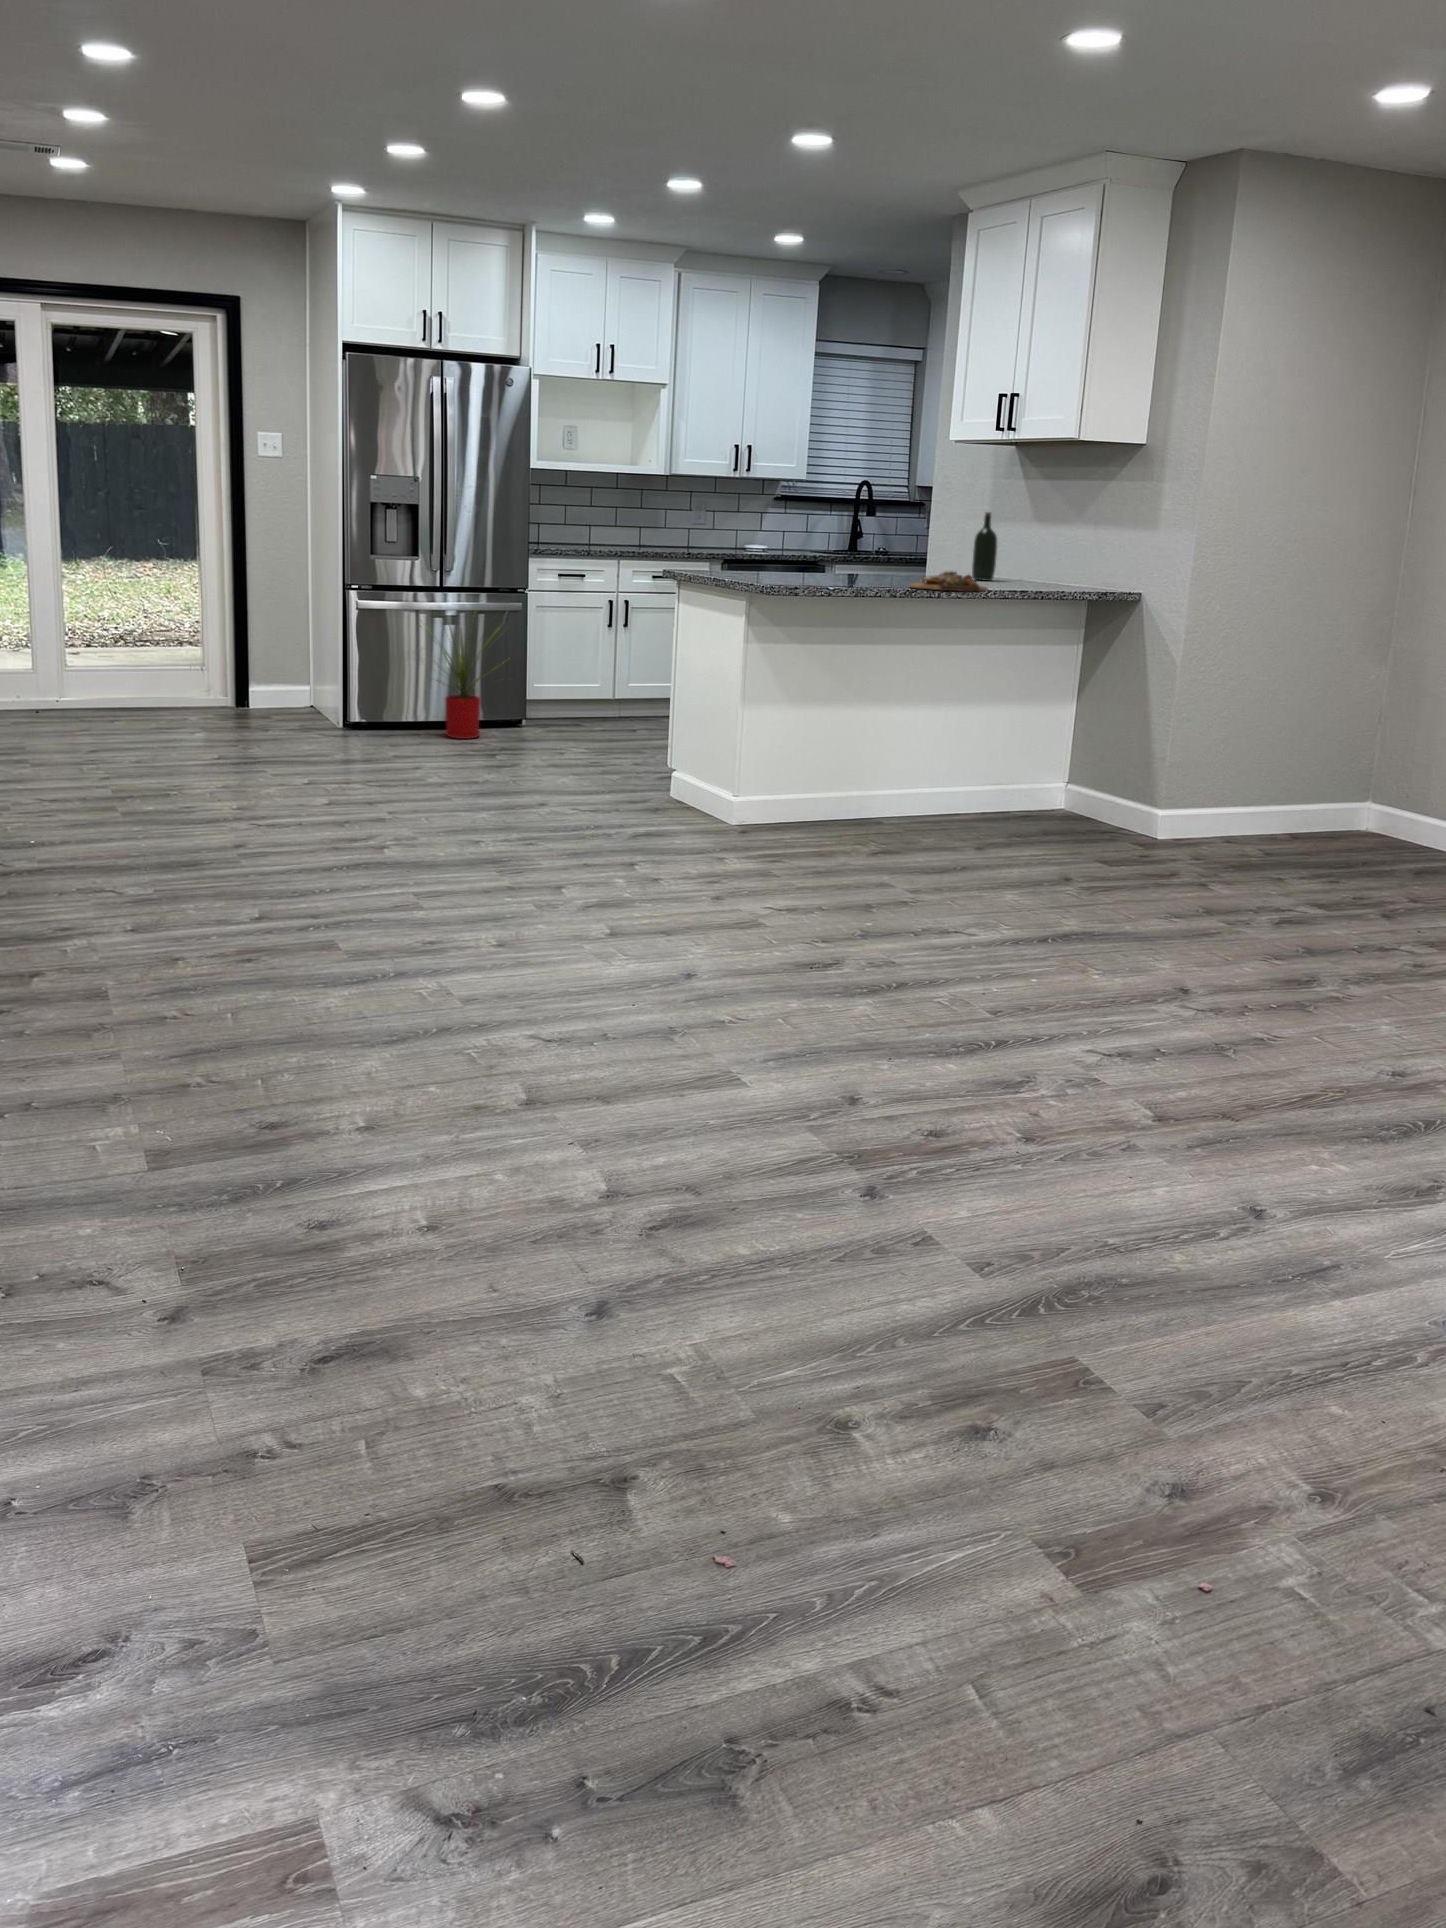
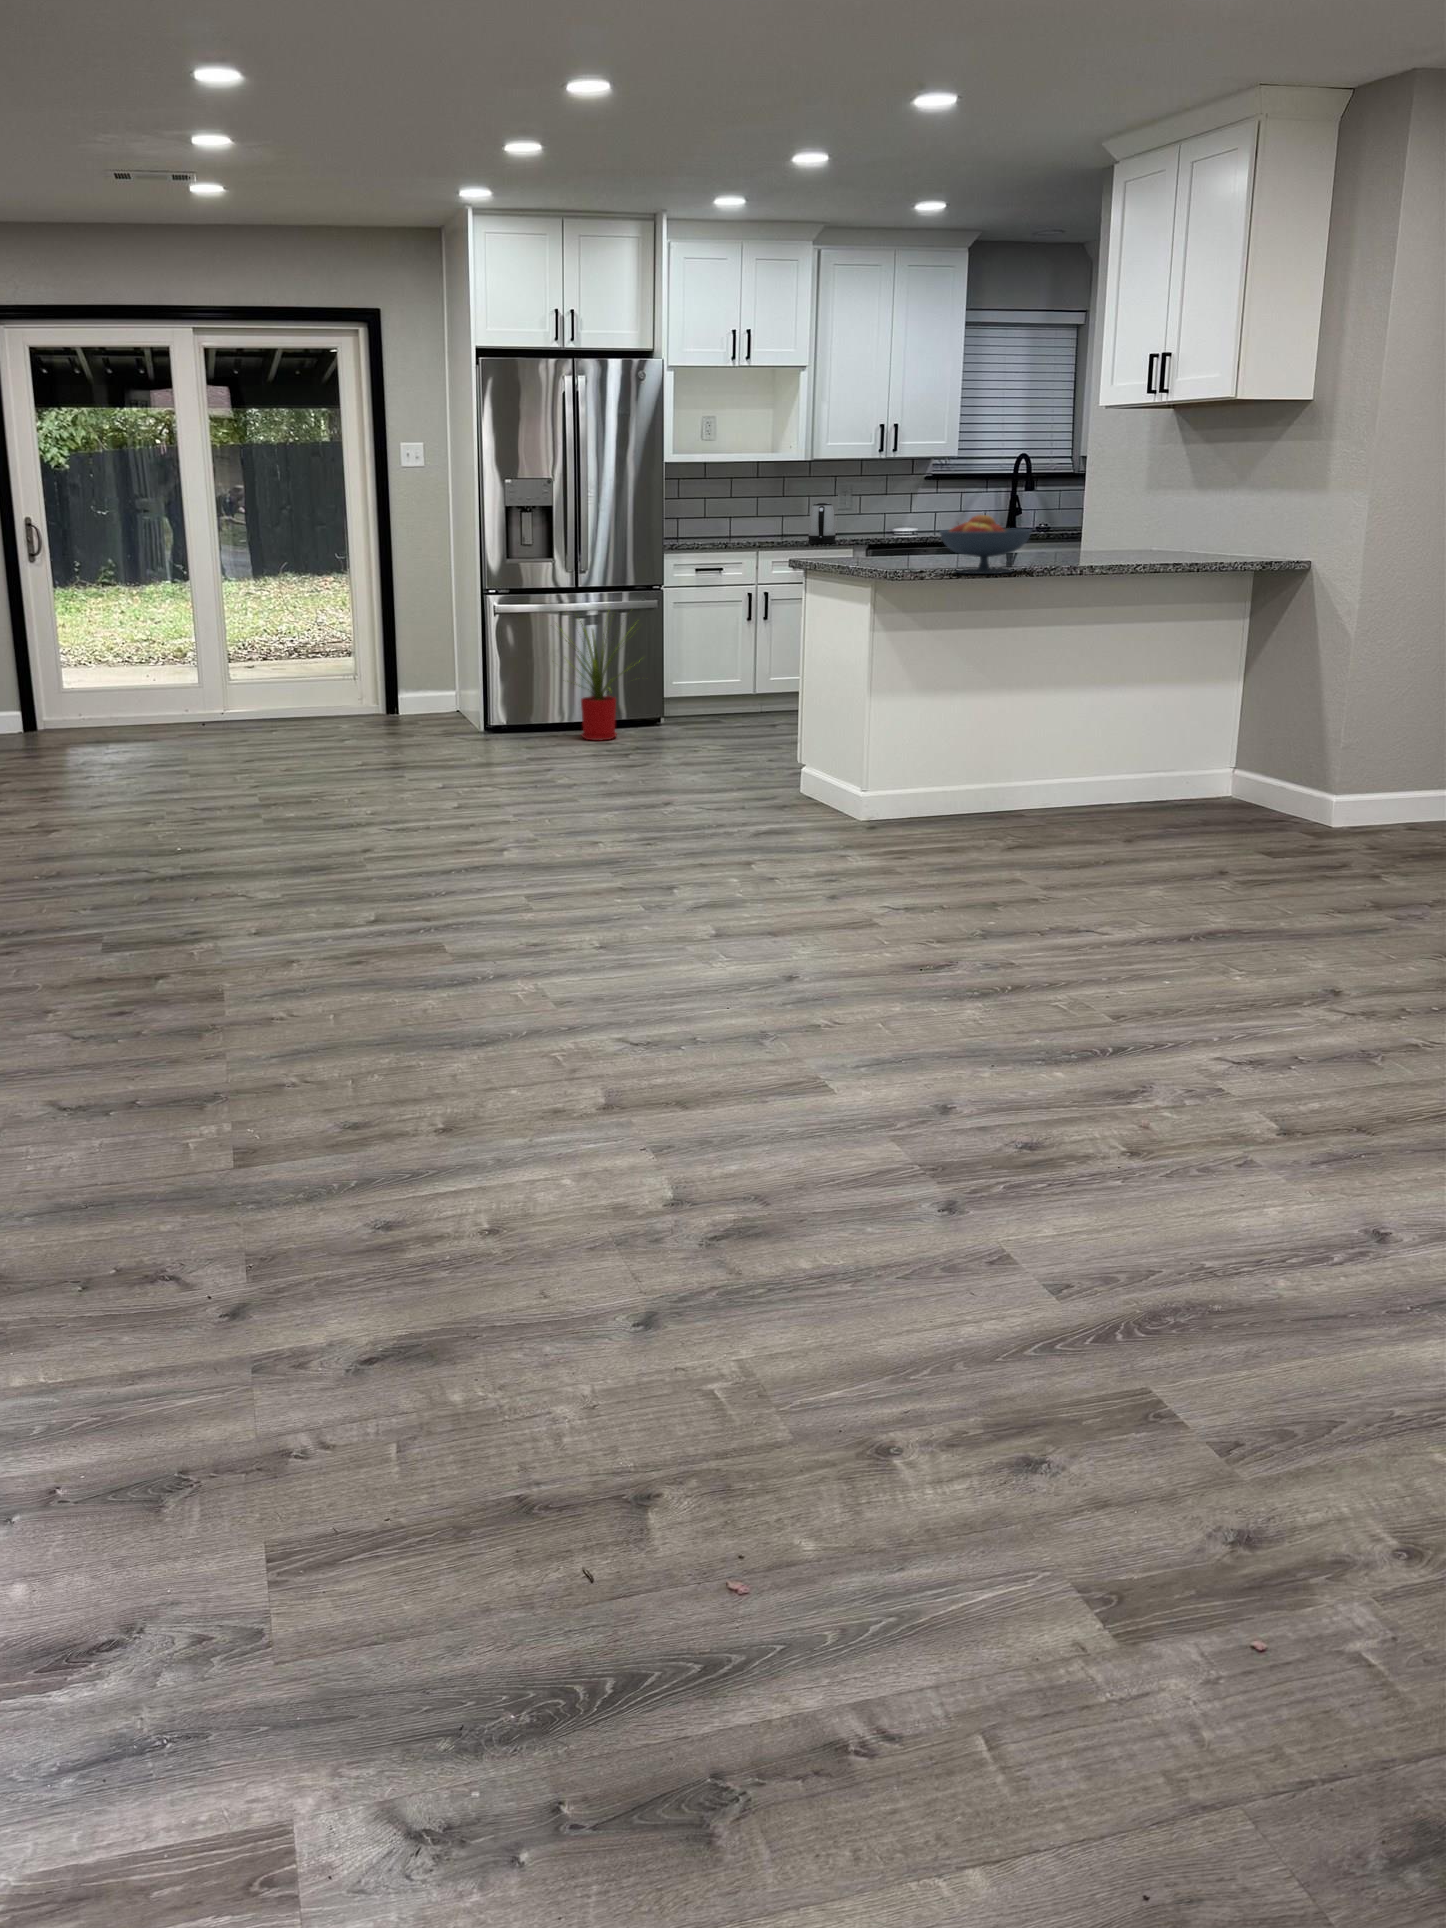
wine bottle: present [972,512,997,581] -> none [1130,477,1158,552]
kettle: none [666,518,692,557] -> present [808,503,836,544]
fruit bowl: none [810,538,895,594] -> present [940,515,1032,574]
cutting board: present [910,571,988,592] -> none [1053,544,1142,566]

